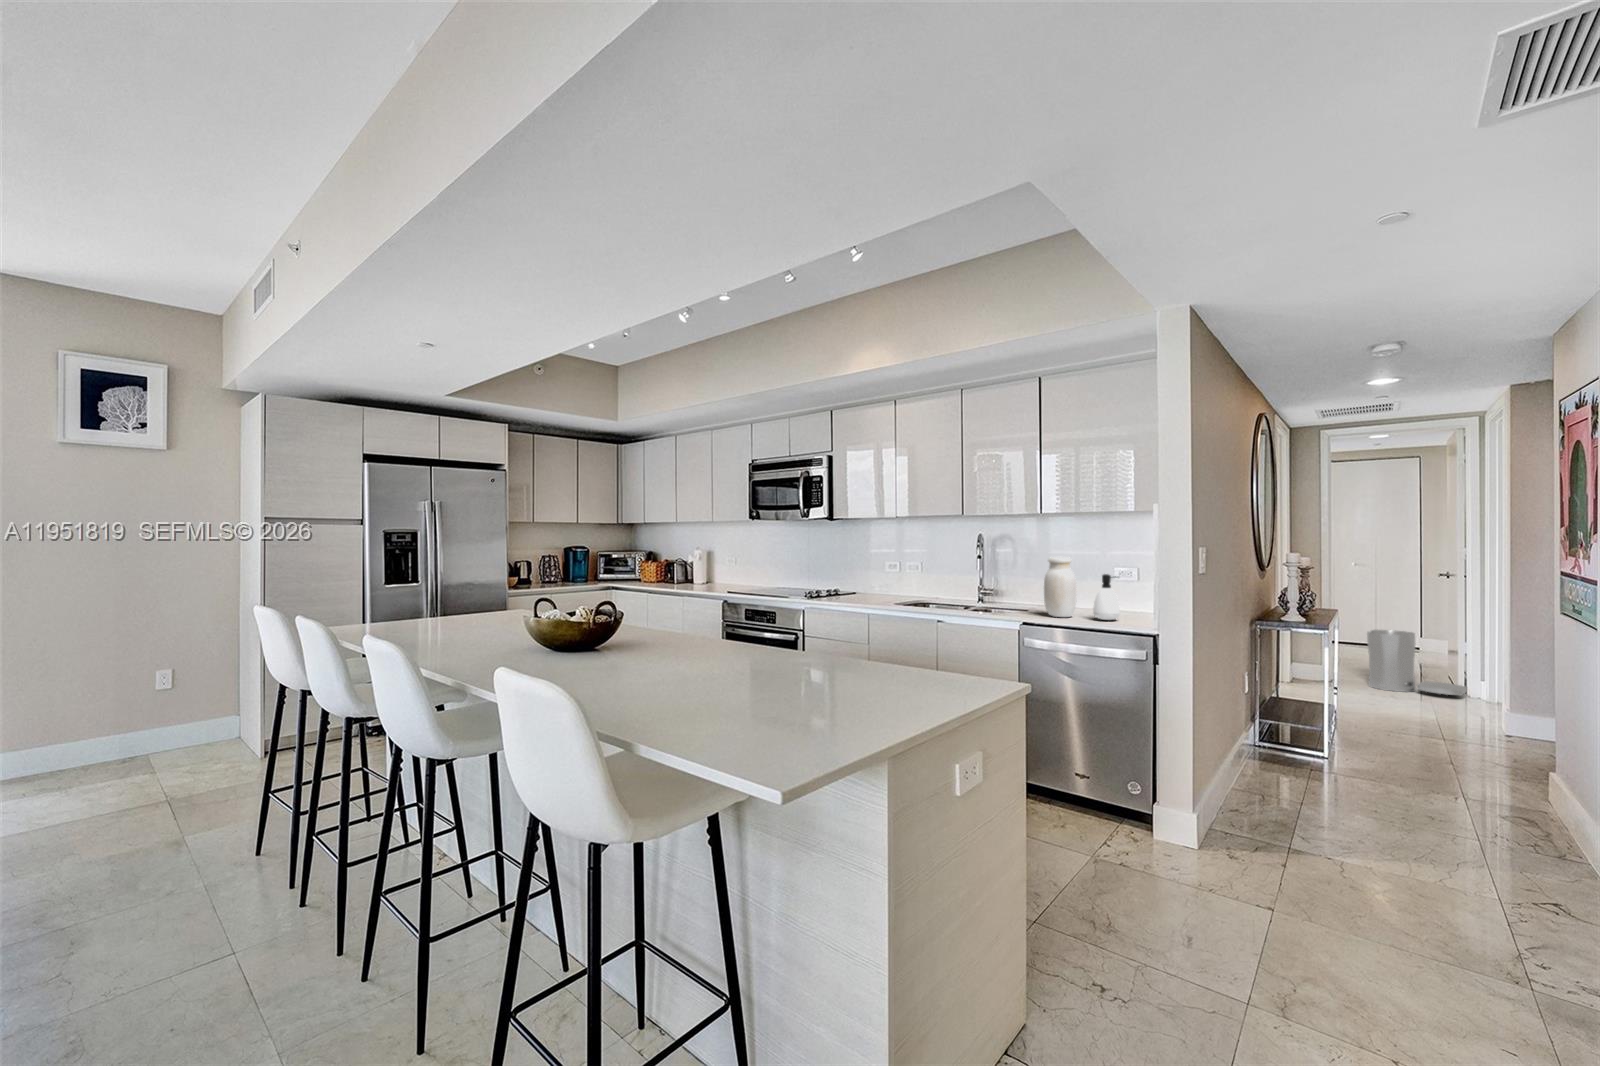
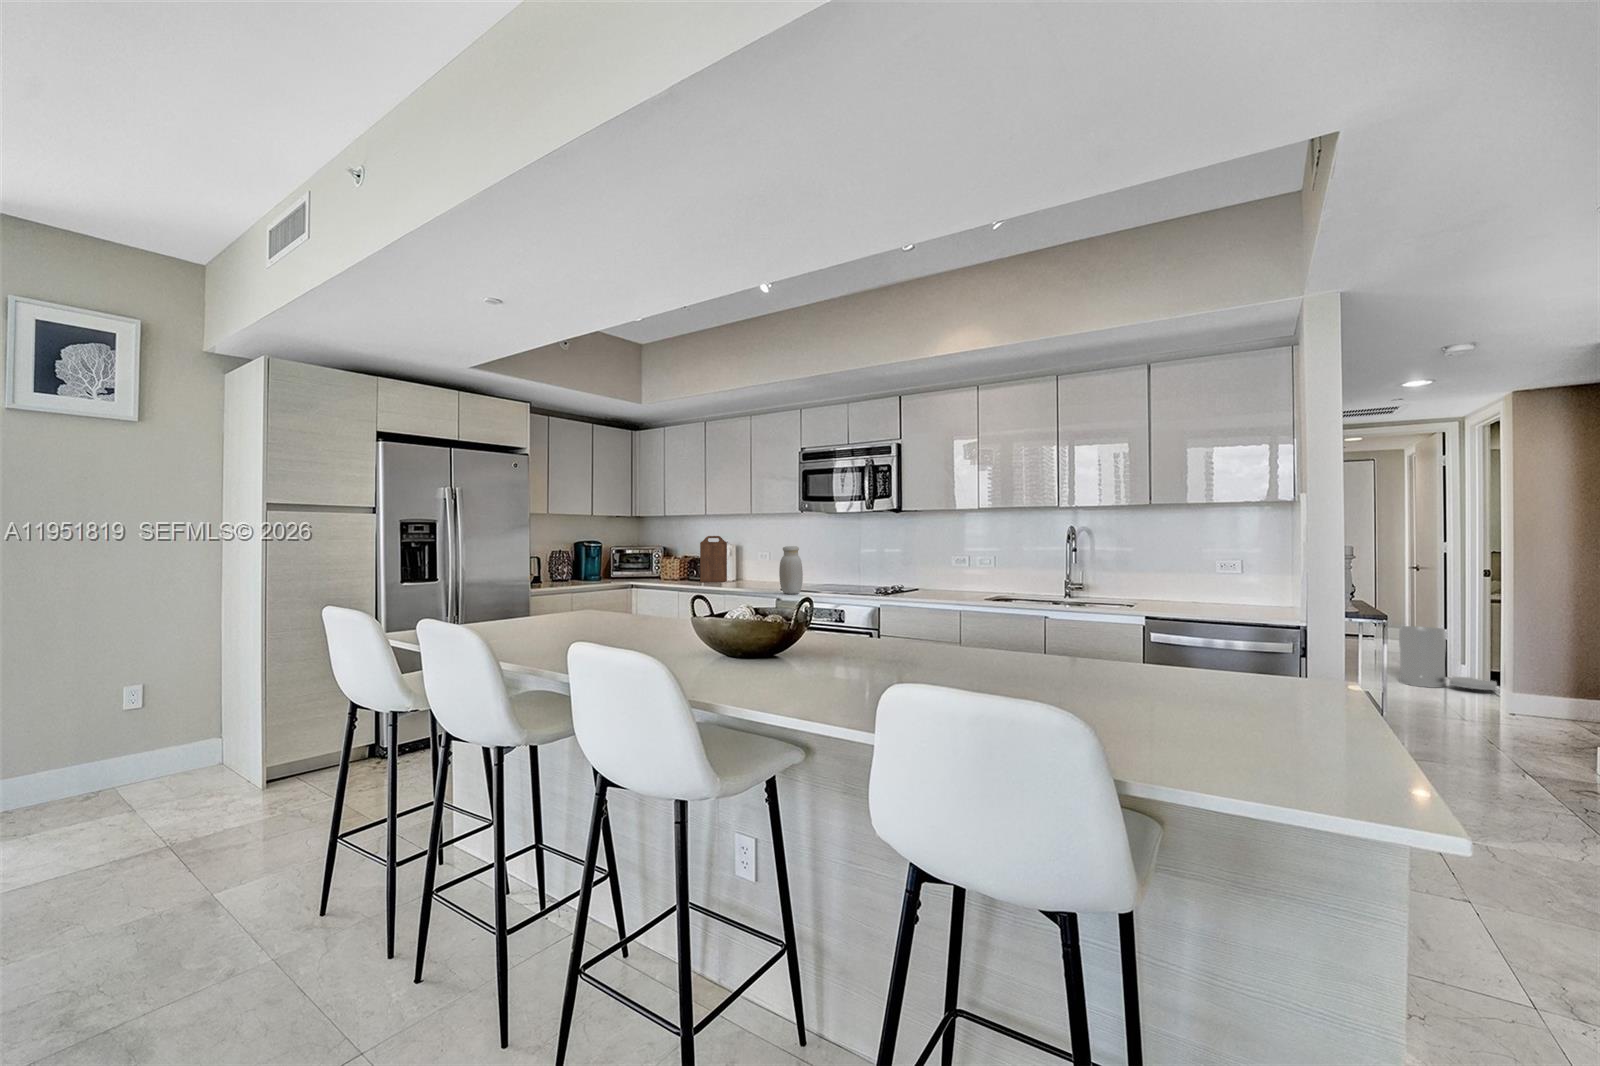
cutting board: none [674,542,699,584] -> present [700,536,727,582]
jar: present [1044,557,1077,617] -> present [779,546,803,594]
soap dispenser: present [1093,574,1120,620] -> none [1219,568,1249,616]

